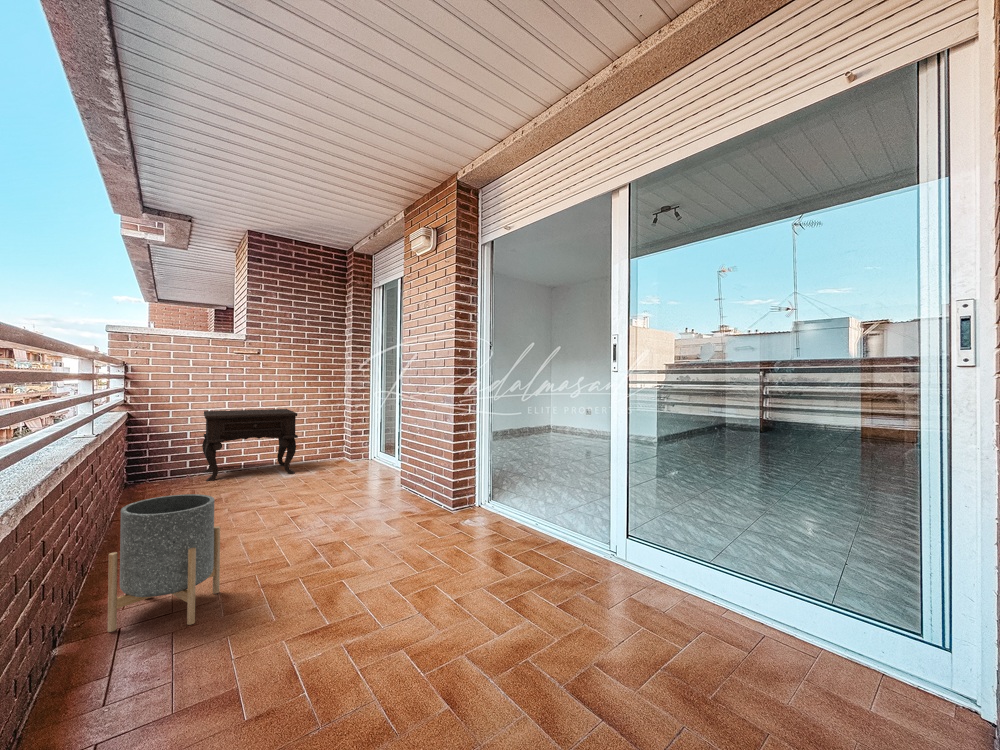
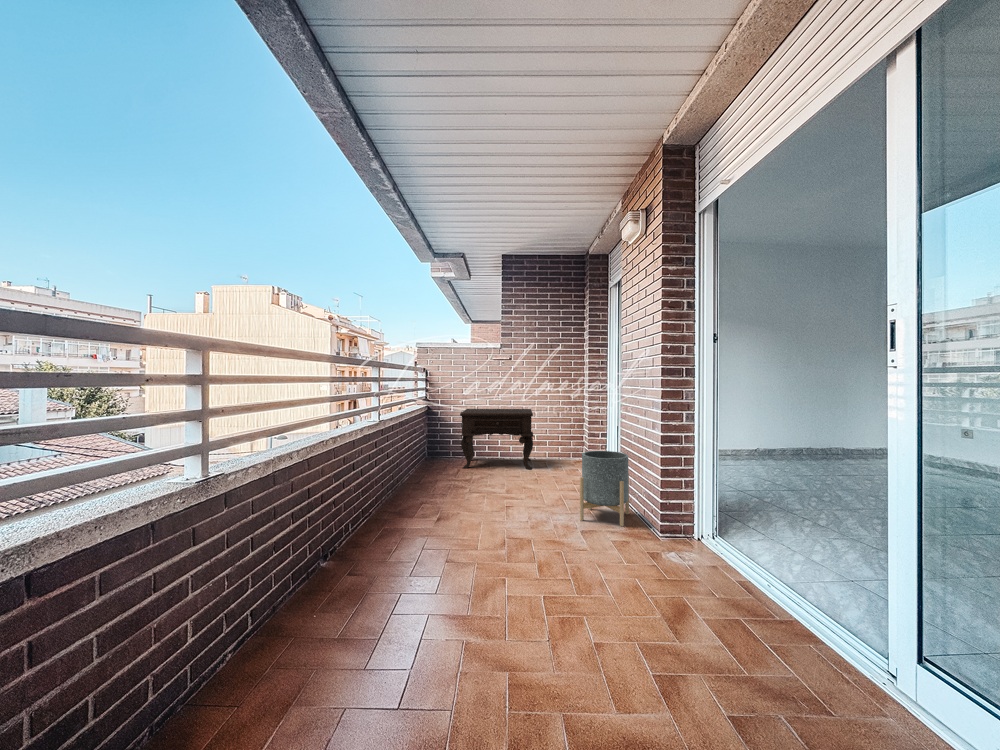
planter: present [108,494,220,632] -> present [580,451,629,526]

